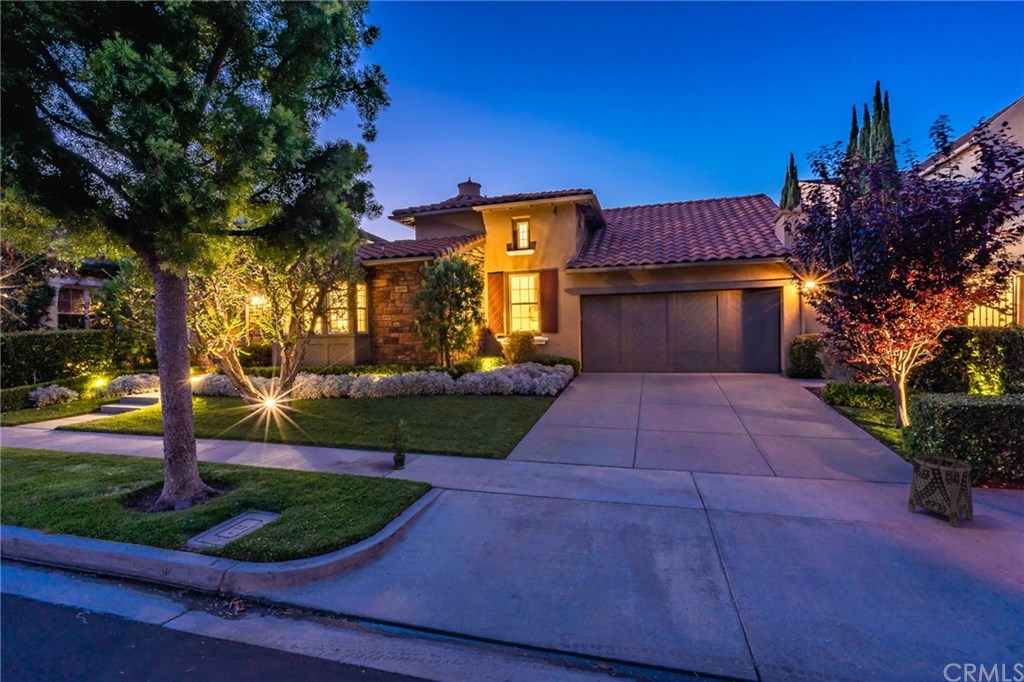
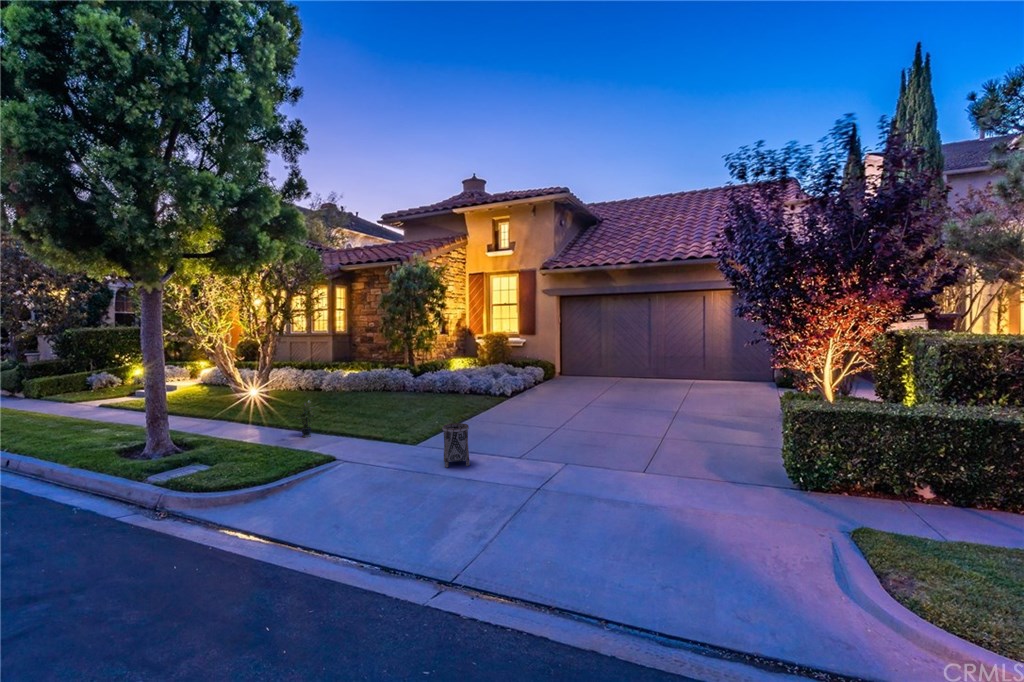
basket: present [908,454,973,527] -> present [442,423,470,468]

